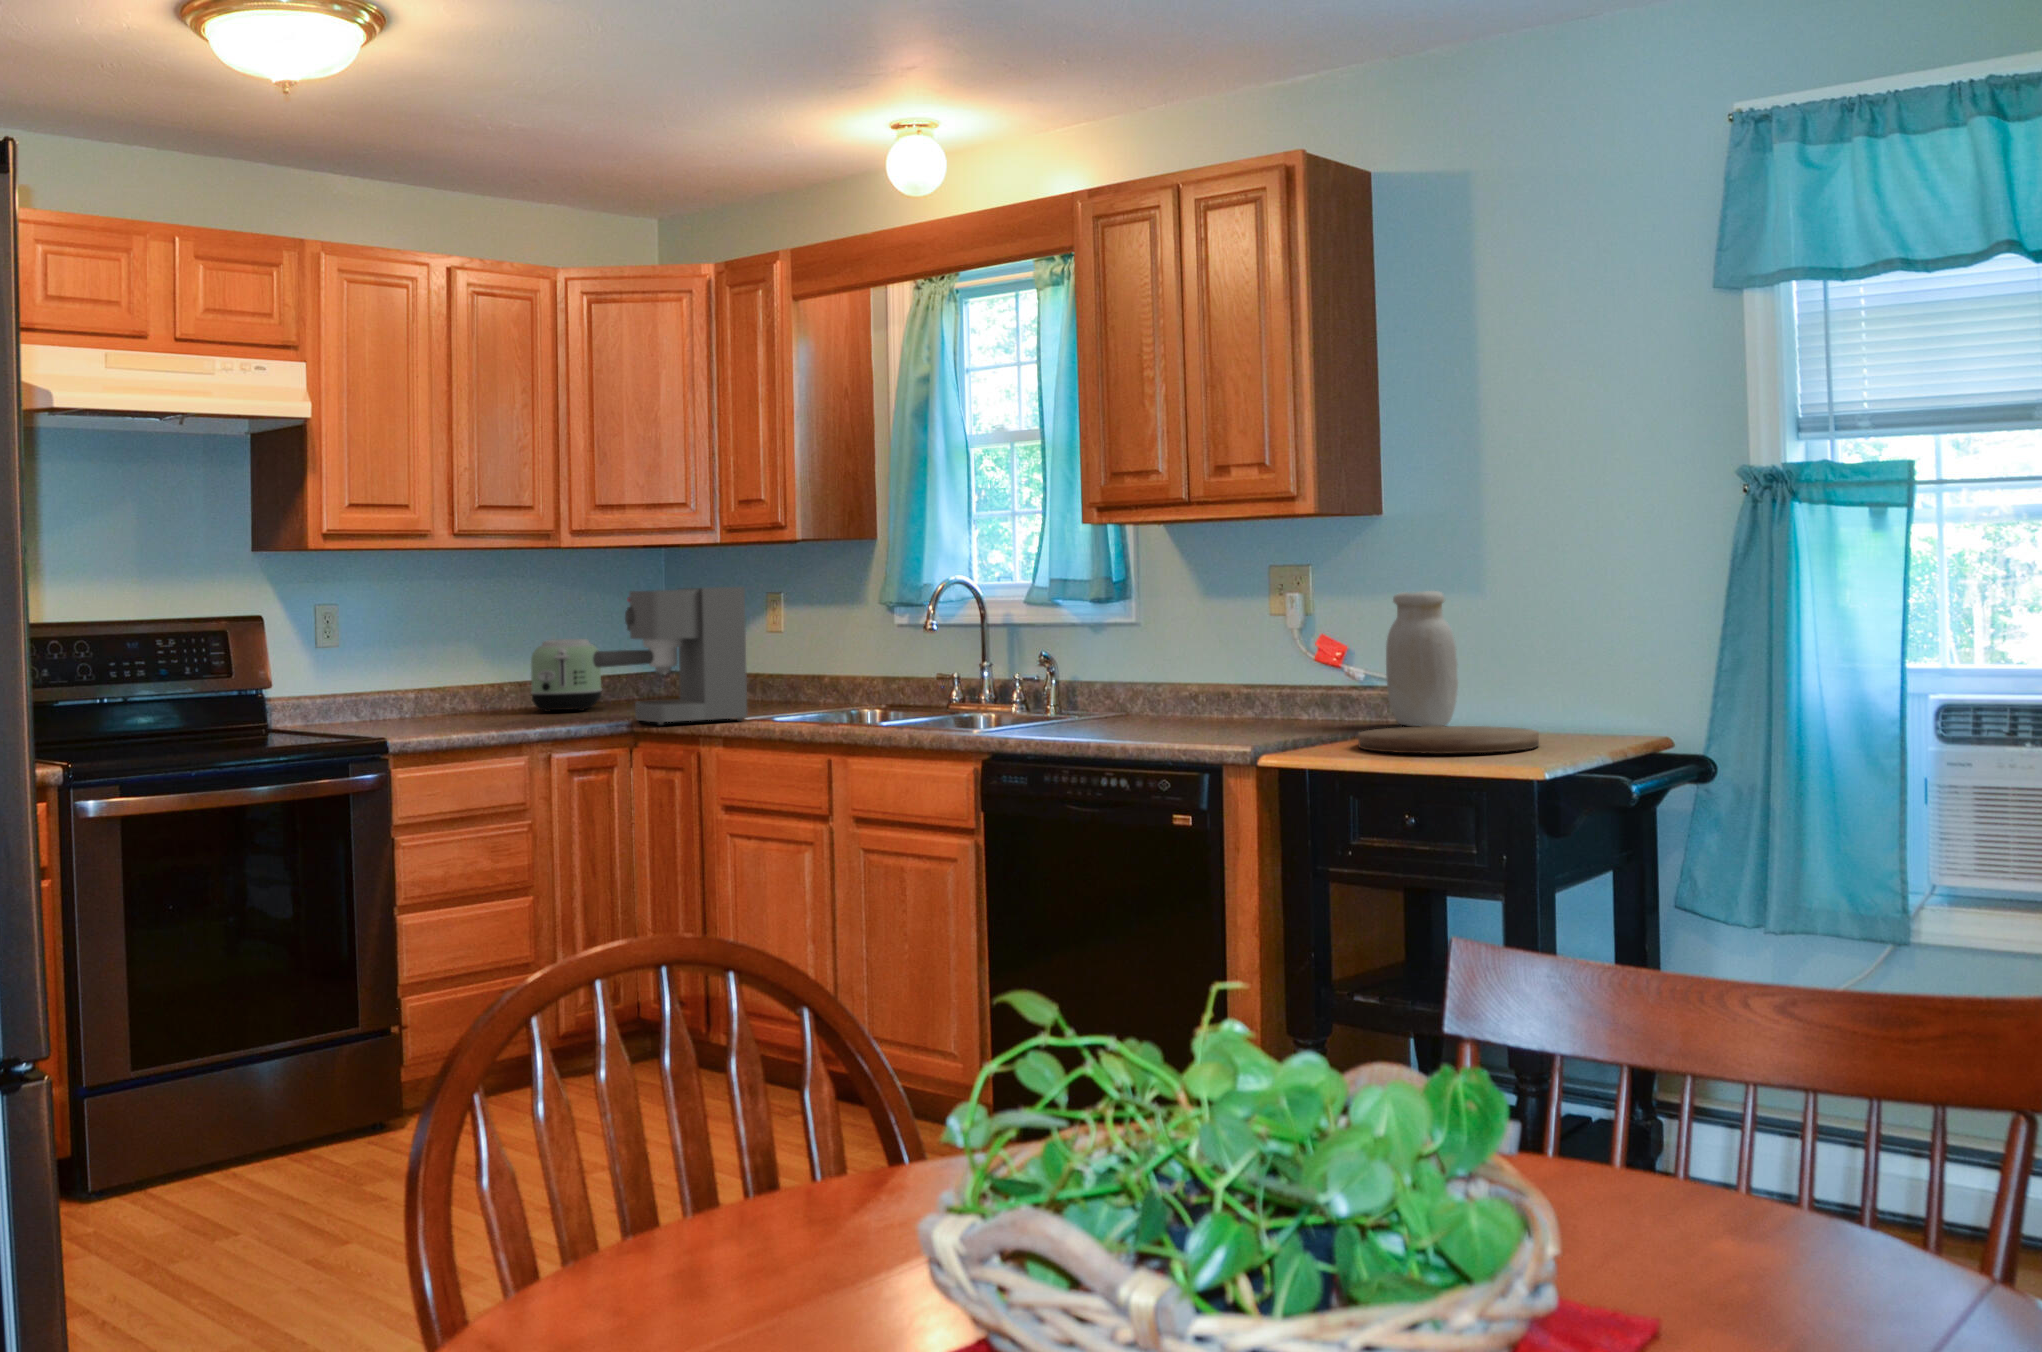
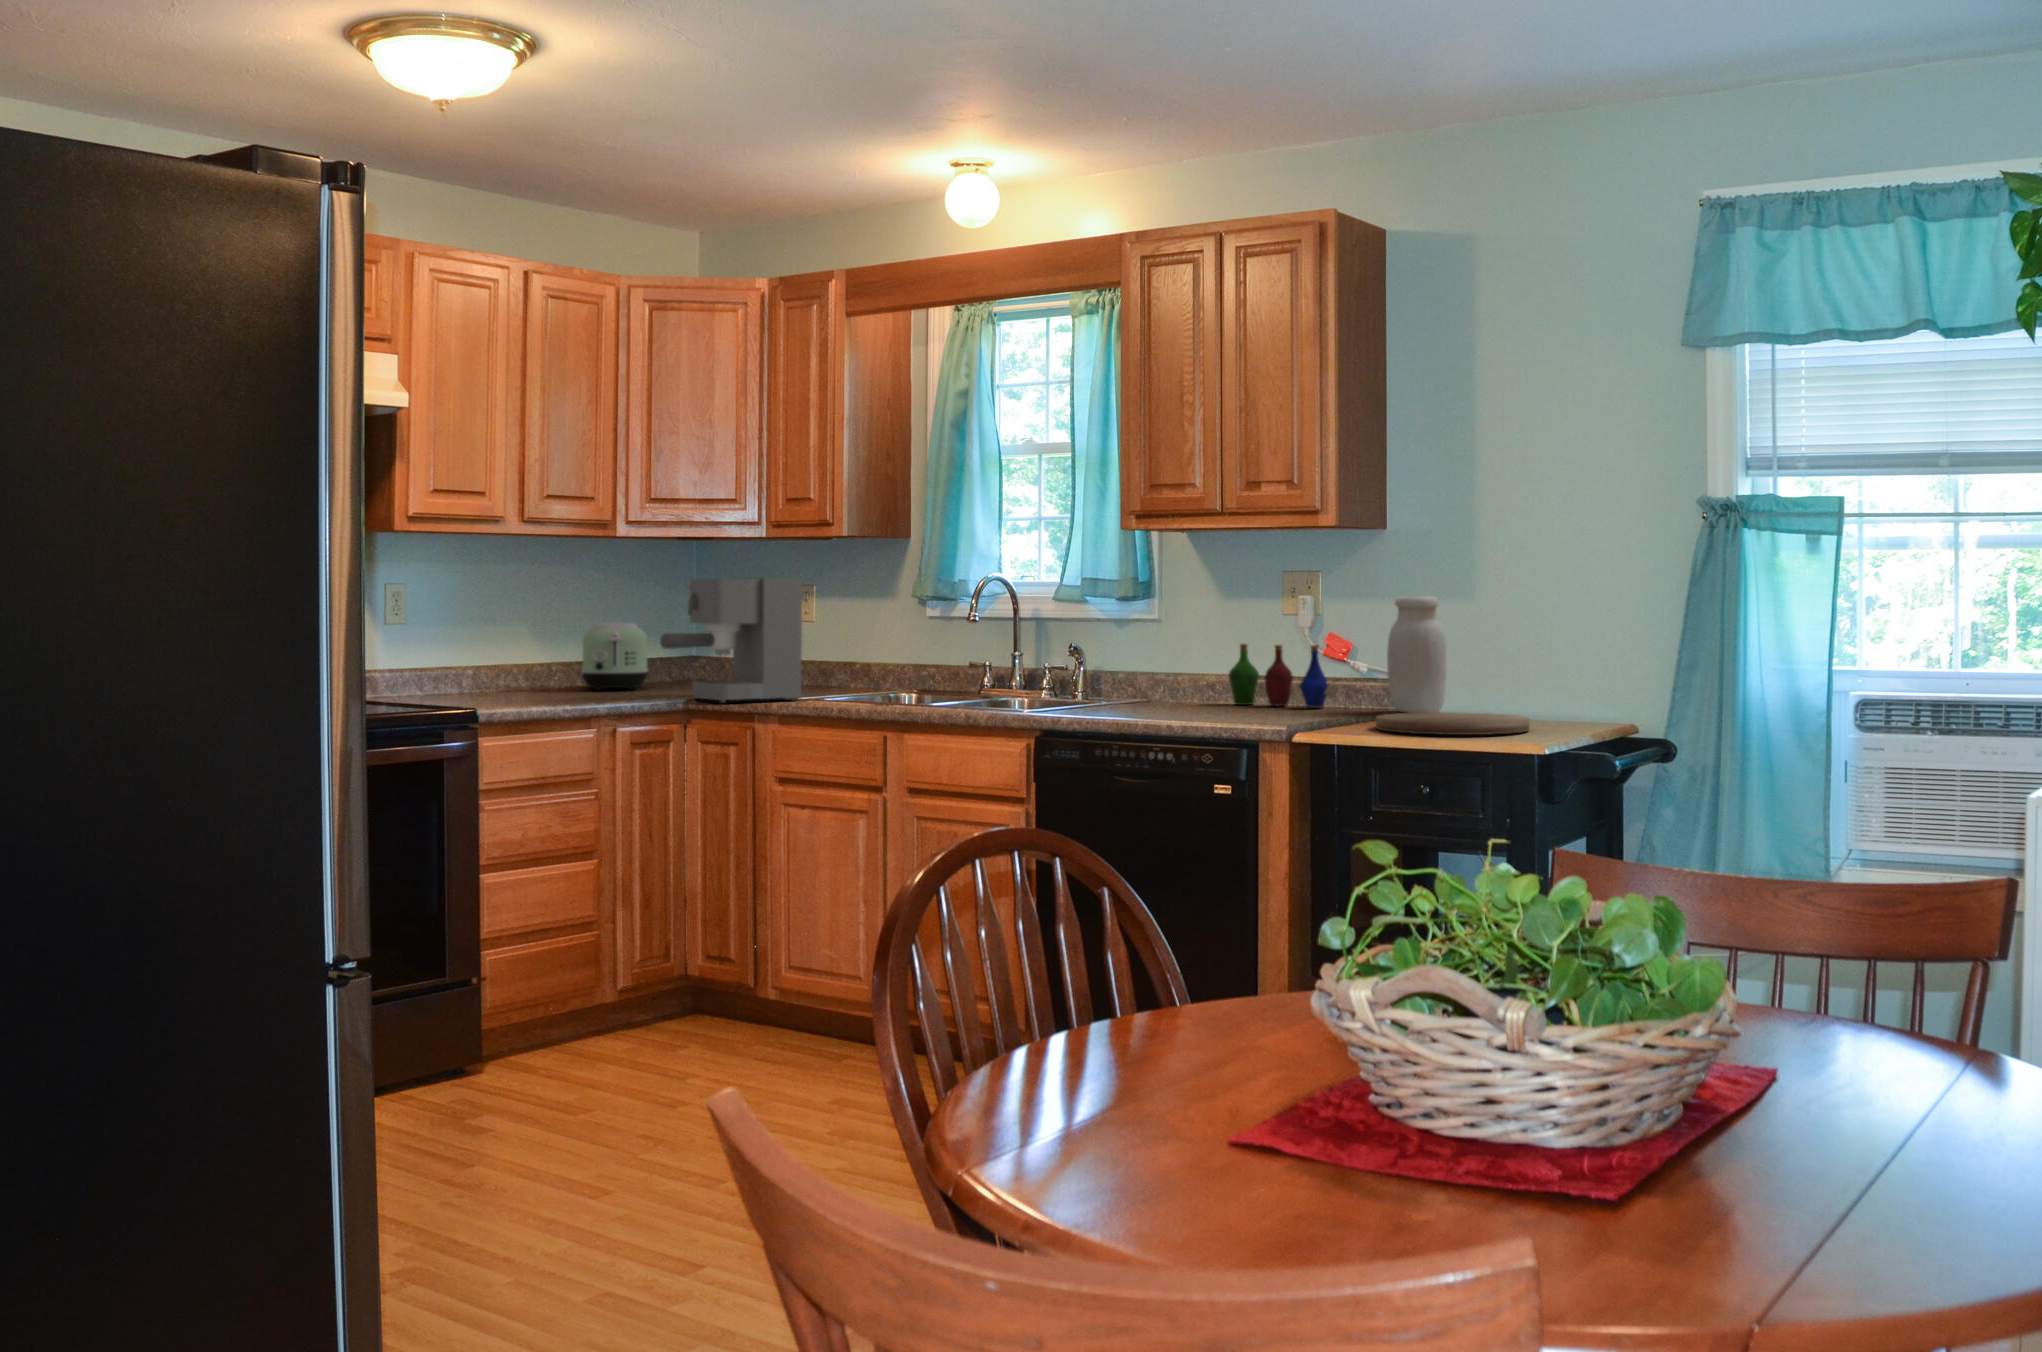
bottle: none [1212,650,1325,722] -> present [1229,644,1328,708]

